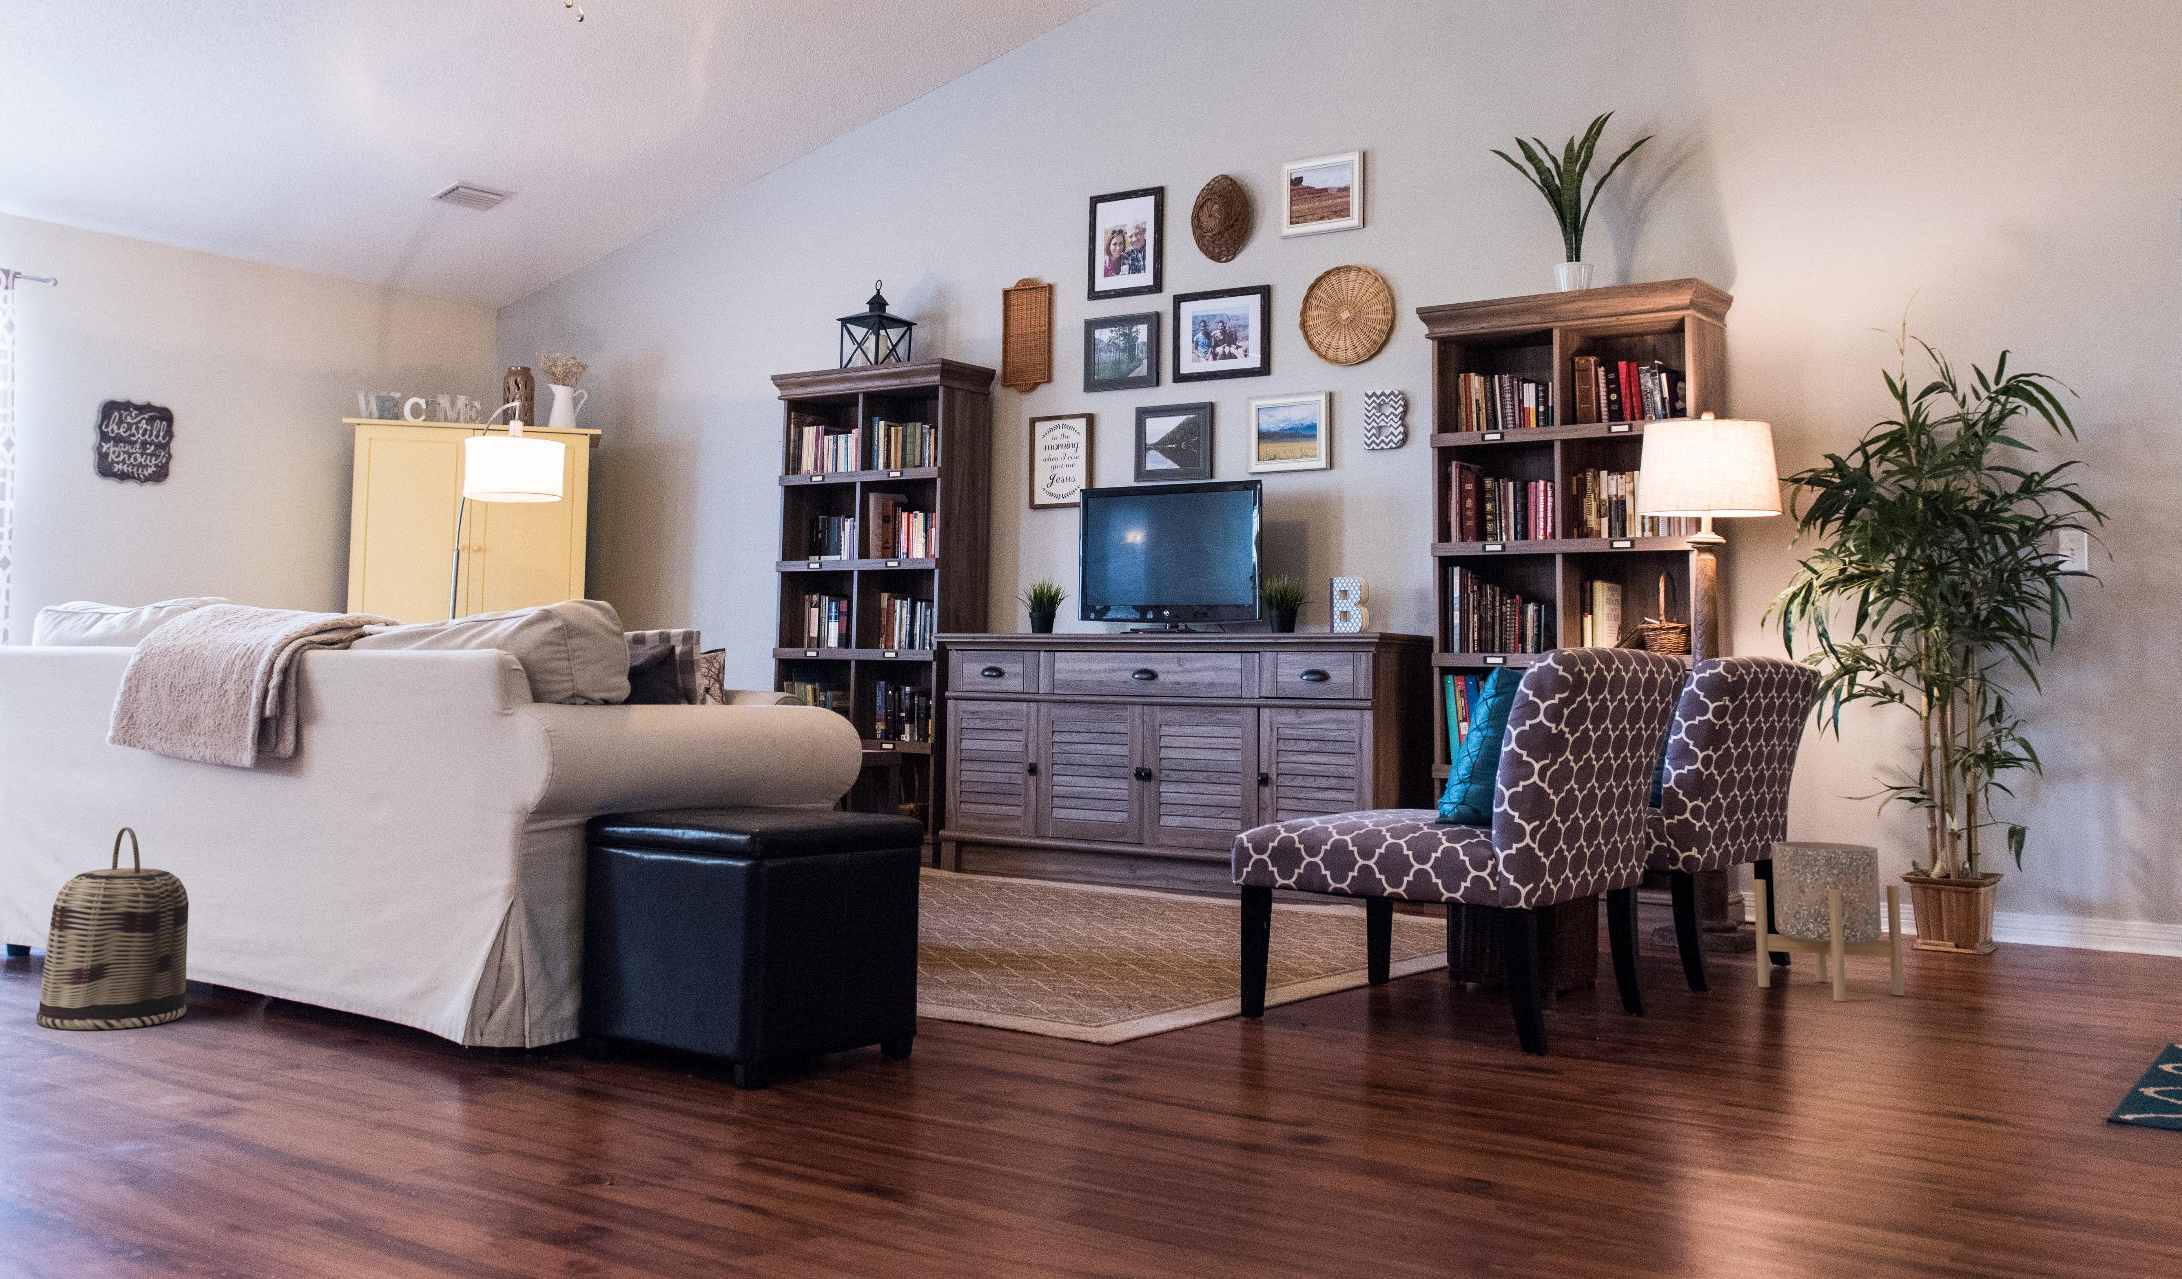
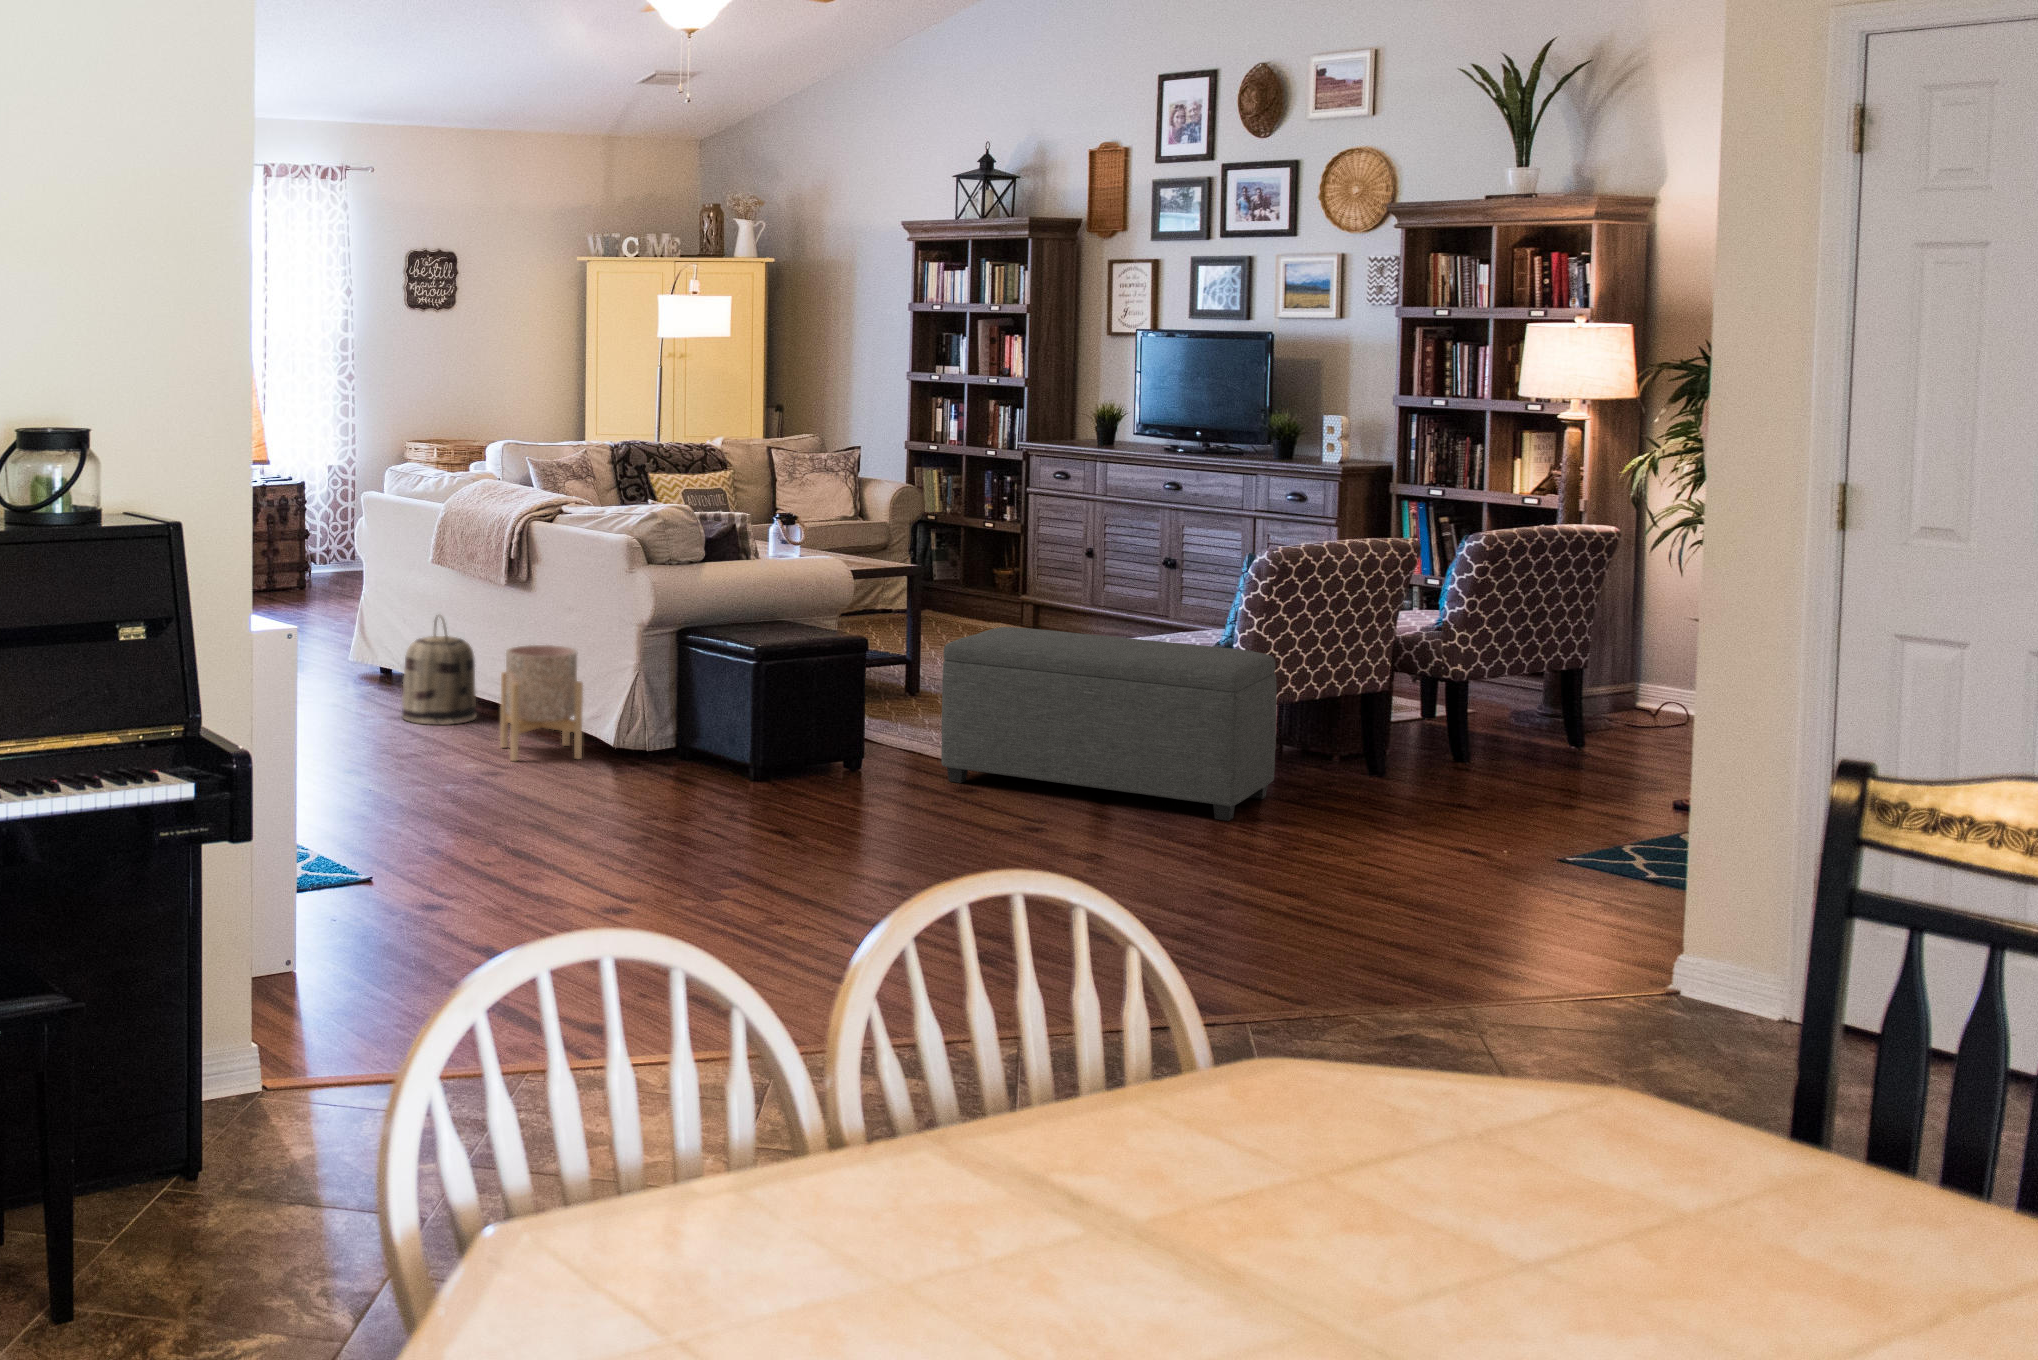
ottoman: none [1058,806,1585,1096] -> present [941,627,1277,821]
planter: present [1754,842,1904,1002] -> present [500,645,583,761]

